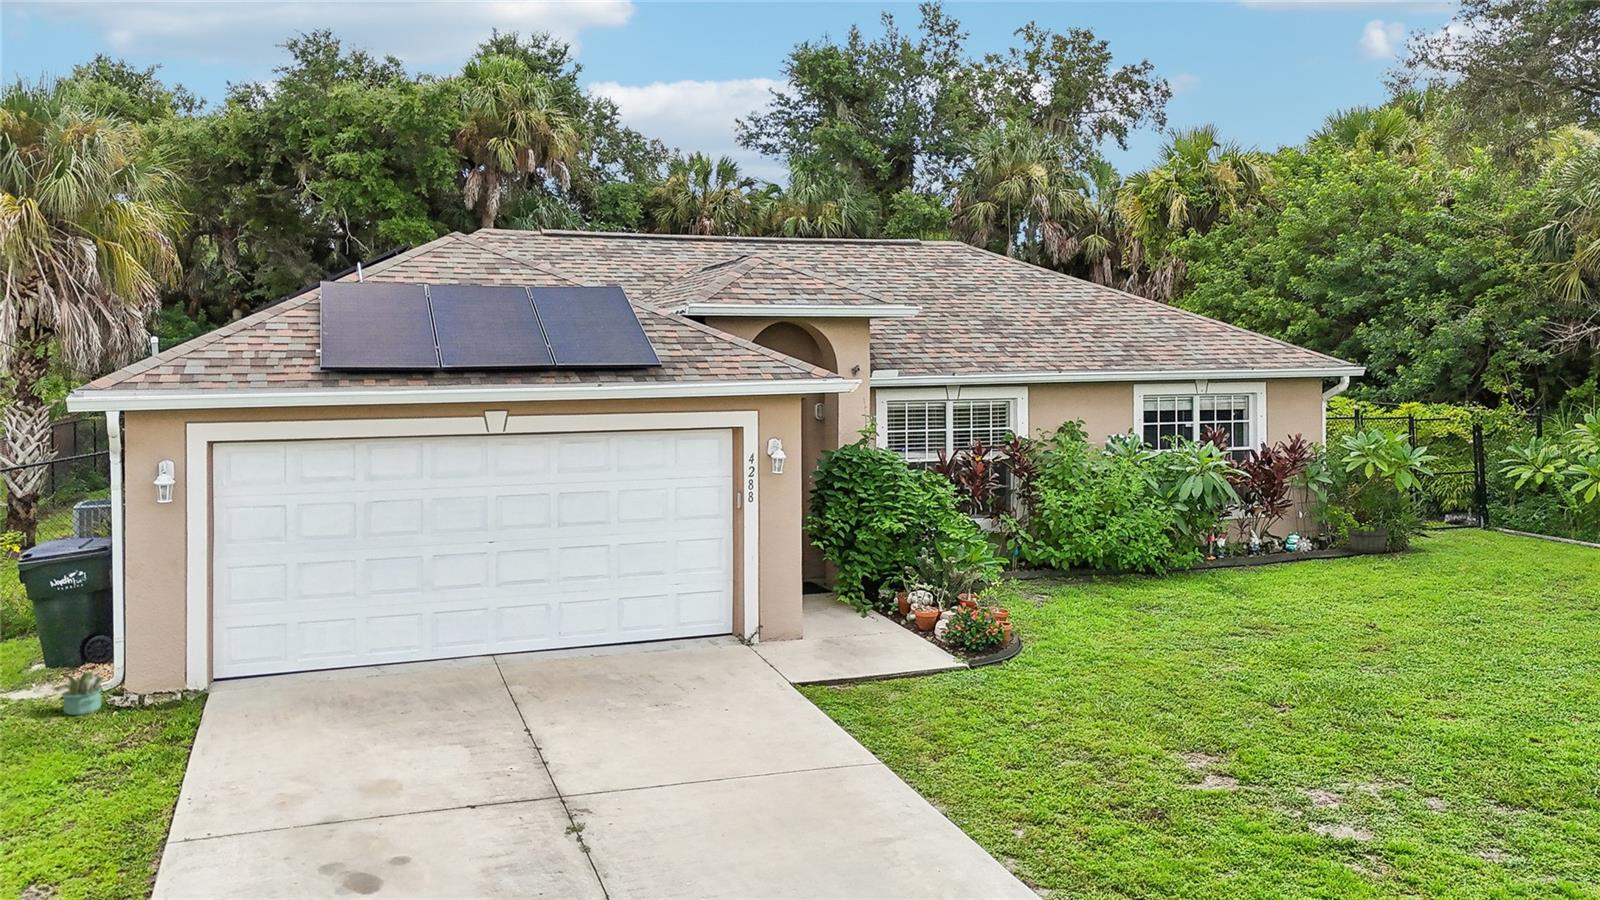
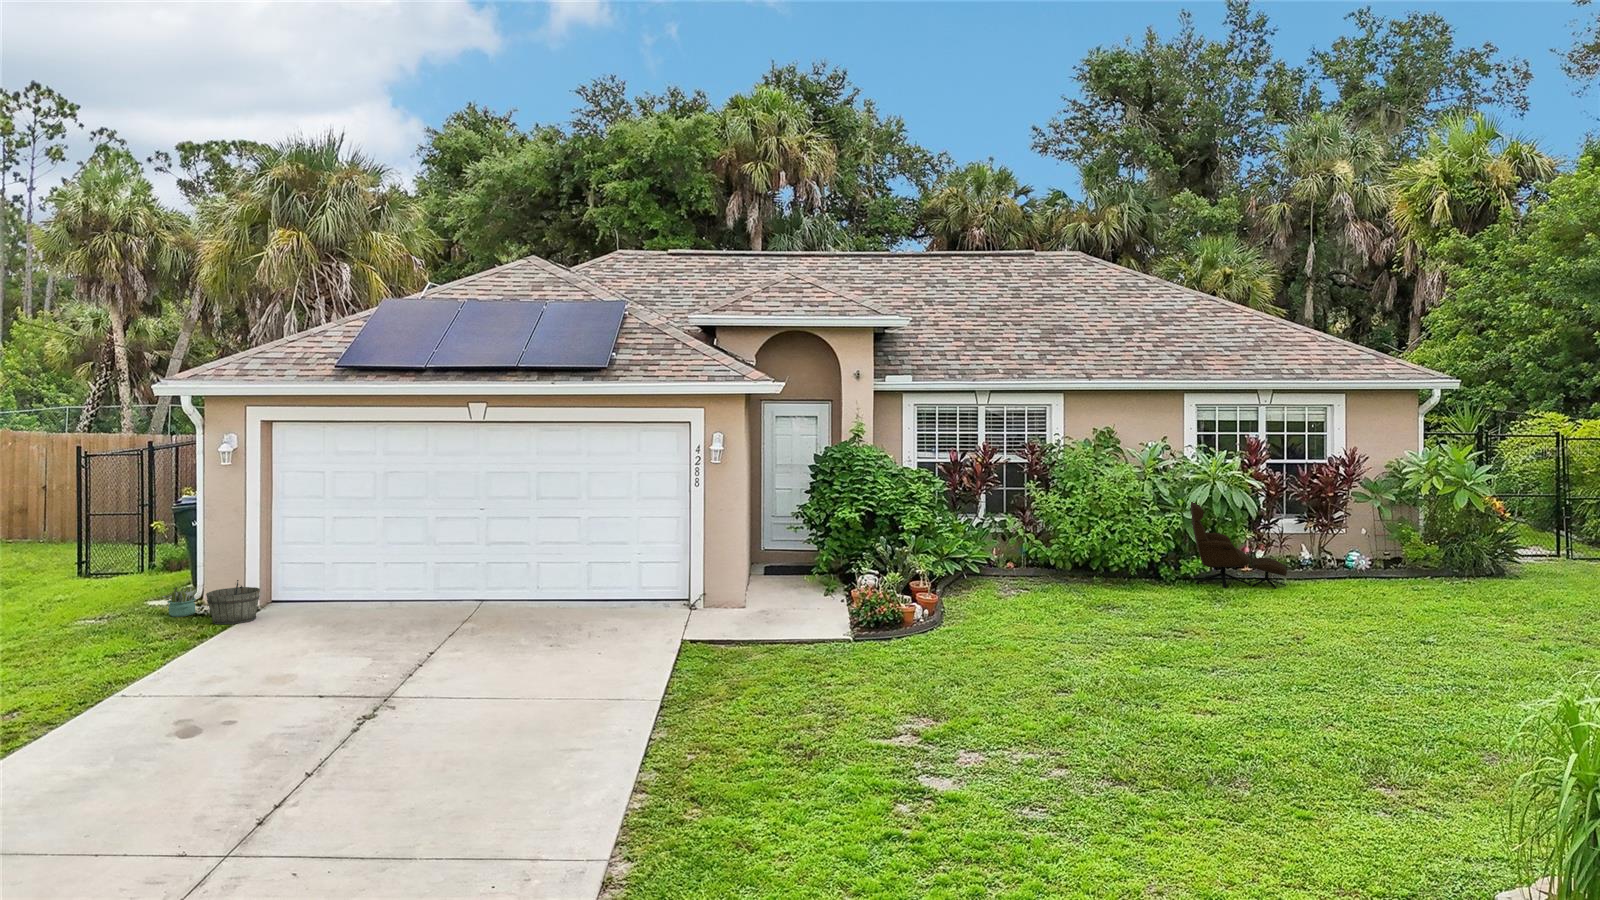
lounge chair: none [1167,492,1262,575] -> present [1191,502,1287,589]
wooden bucket: present [1347,520,1389,553] -> present [206,580,260,624]

